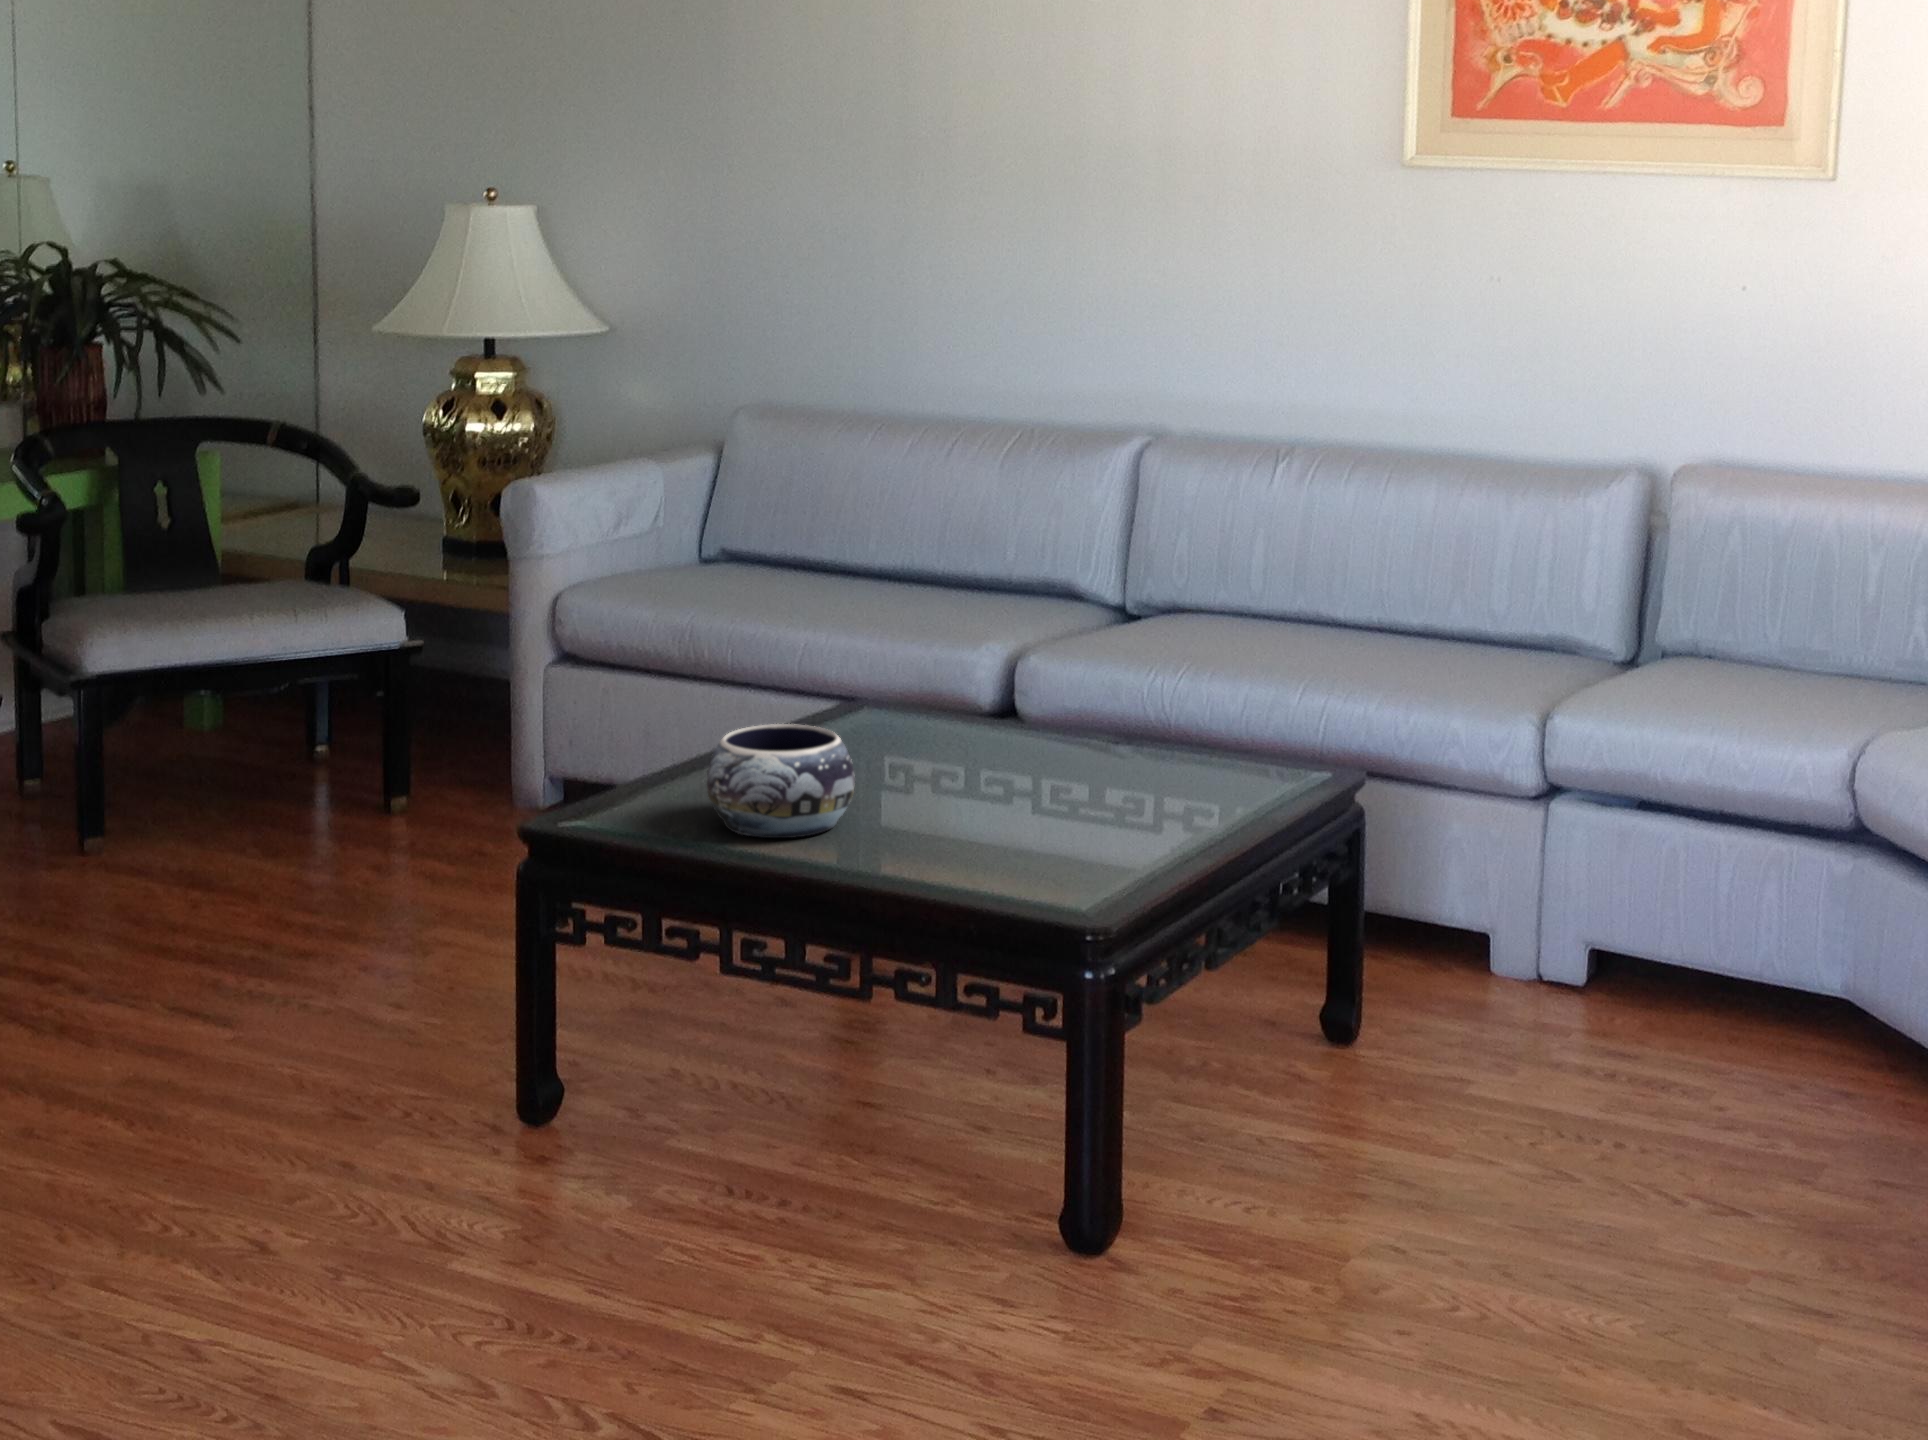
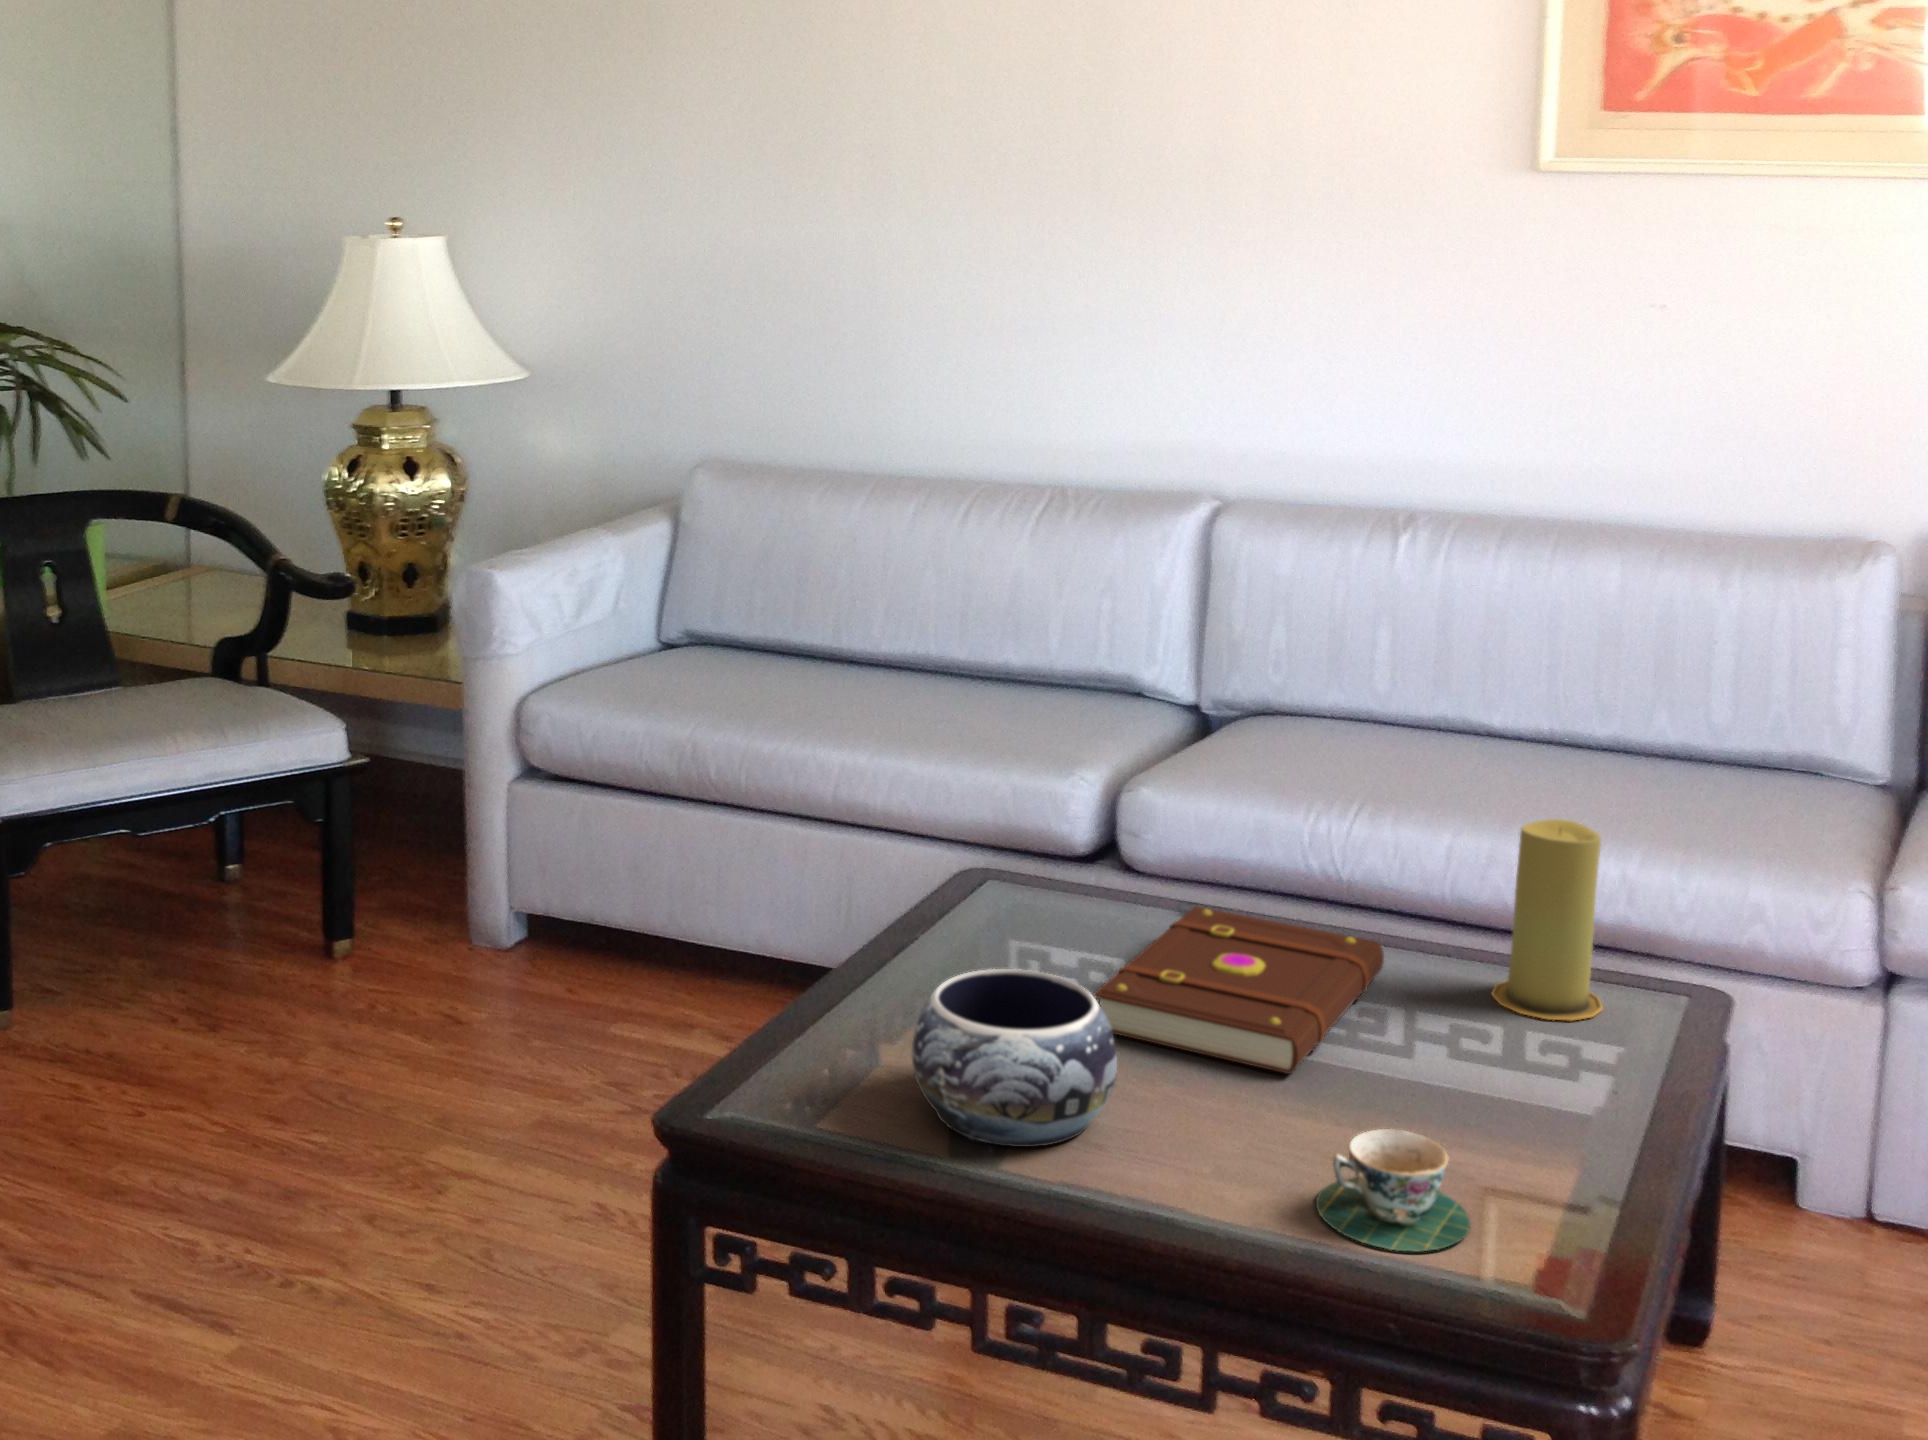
candle: none [1195,641,1273,788] -> present [1492,819,1603,1020]
book: none [876,716,1122,808] -> present [1094,906,1384,1074]
teacup: none [955,816,1058,887] -> present [1316,1129,1470,1251]

